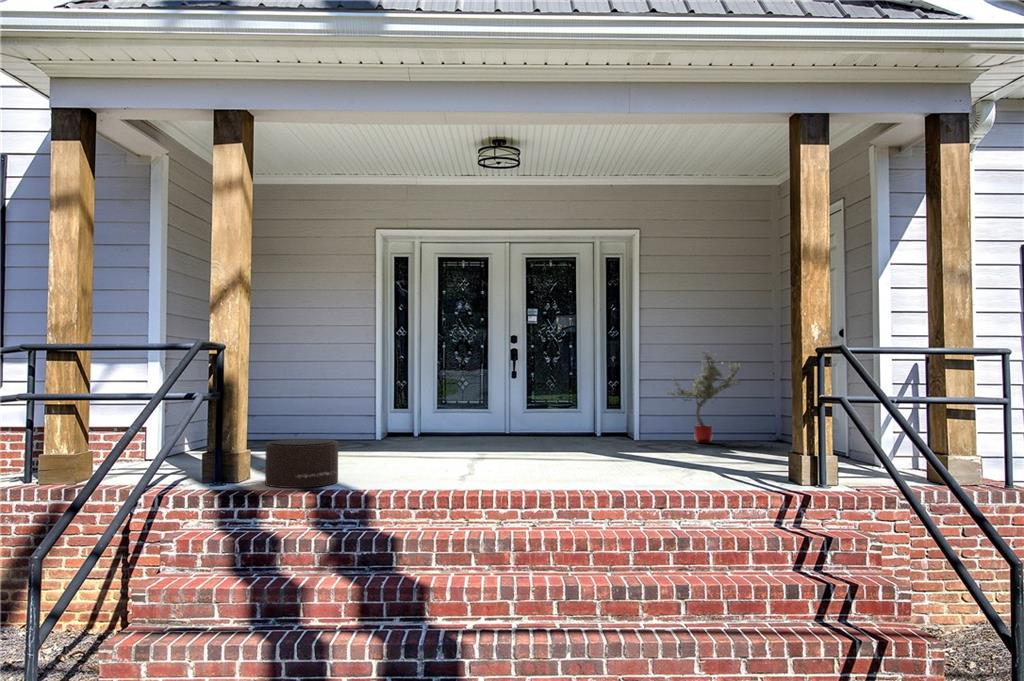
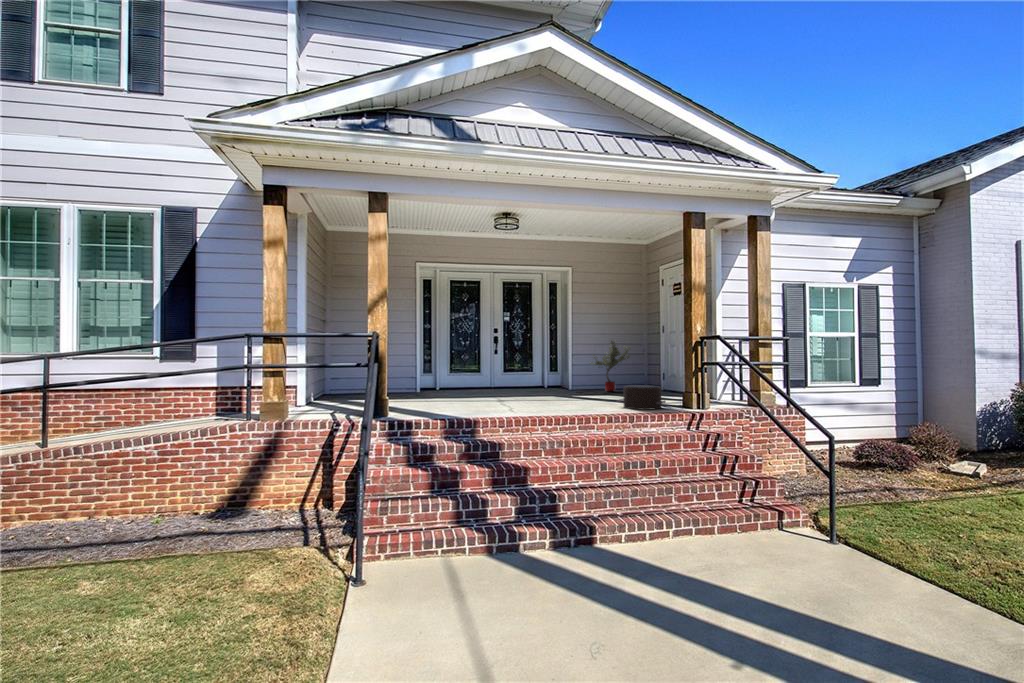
pouf: present [256,439,338,488] -> present [617,385,666,410]

